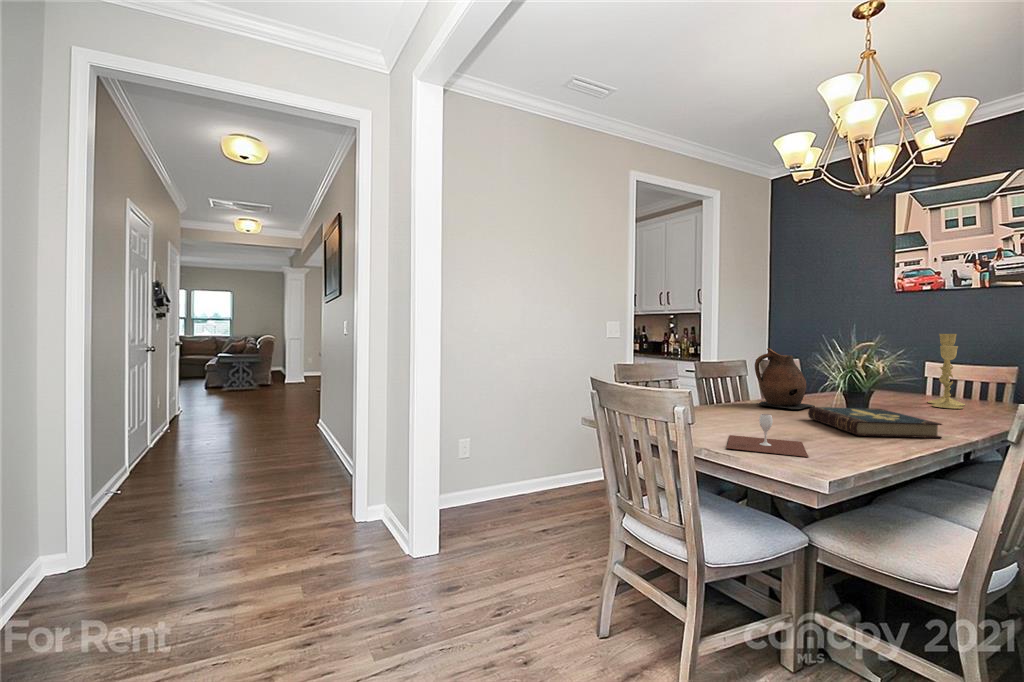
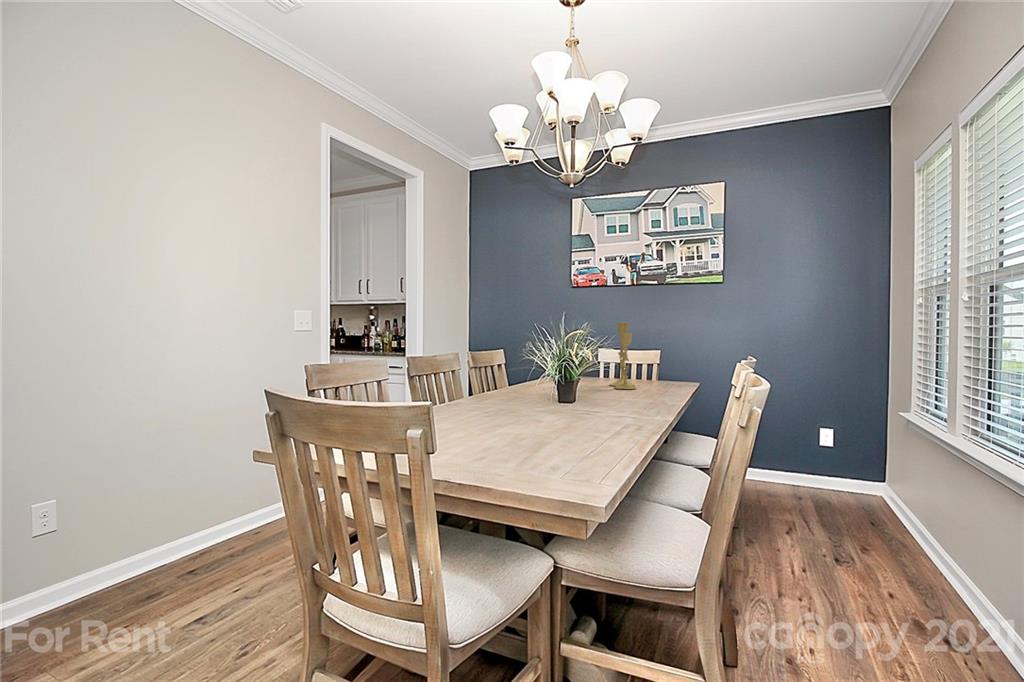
ceramic pitcher: present [755,348,815,410] -> none [473,338,529,403]
book: present [808,407,942,438] -> none [530,394,643,425]
wine glass: present [727,414,808,457] -> none [463,411,553,459]

